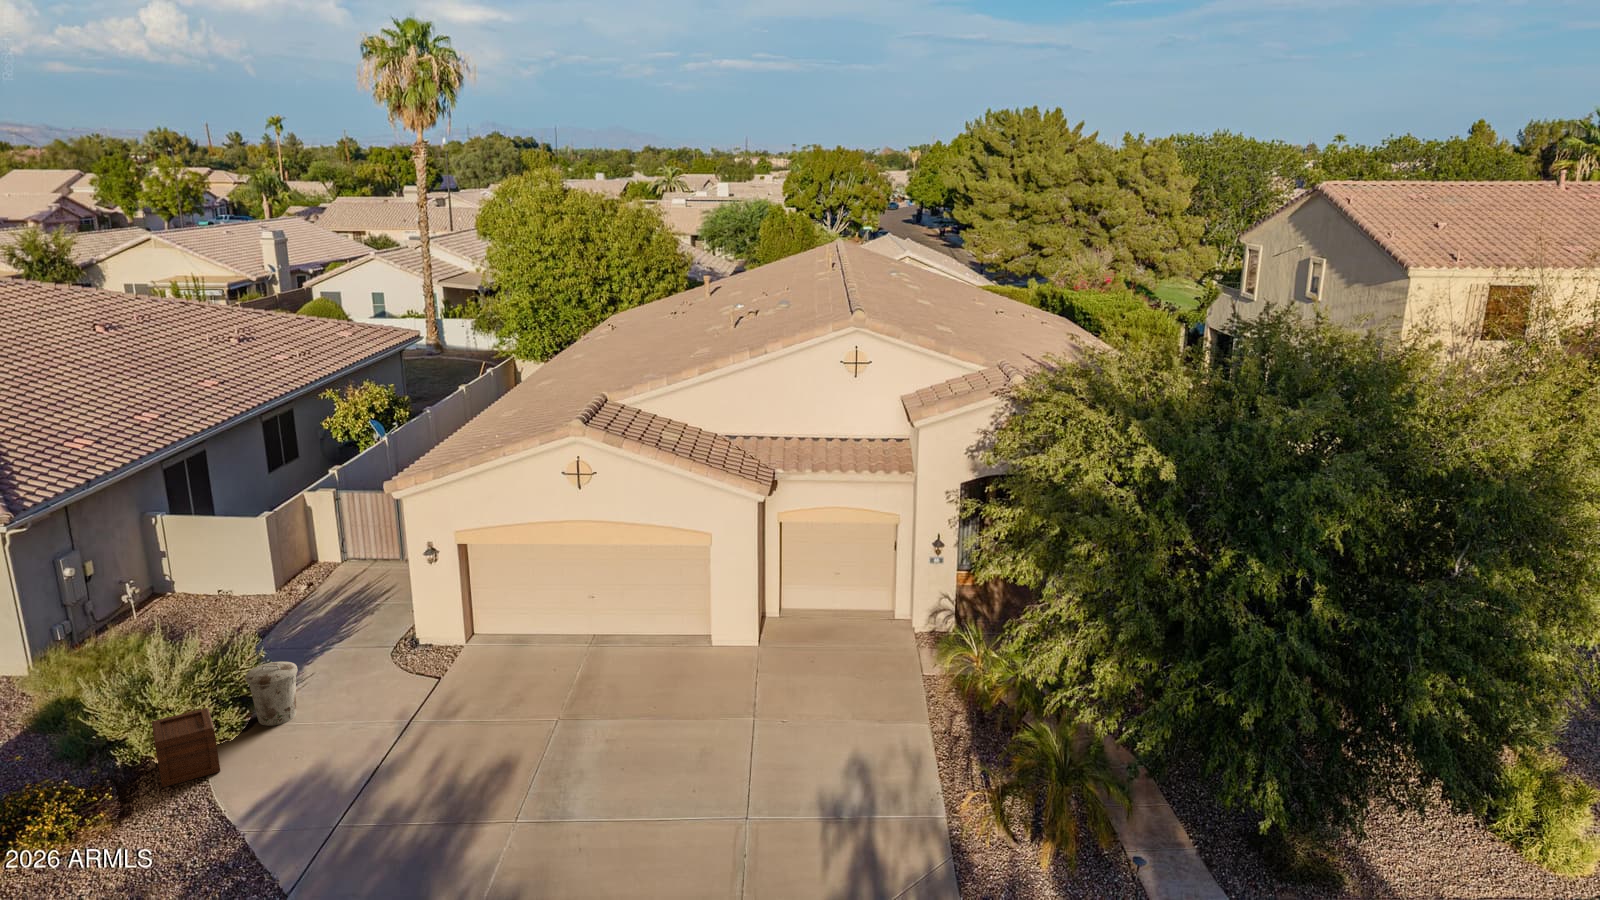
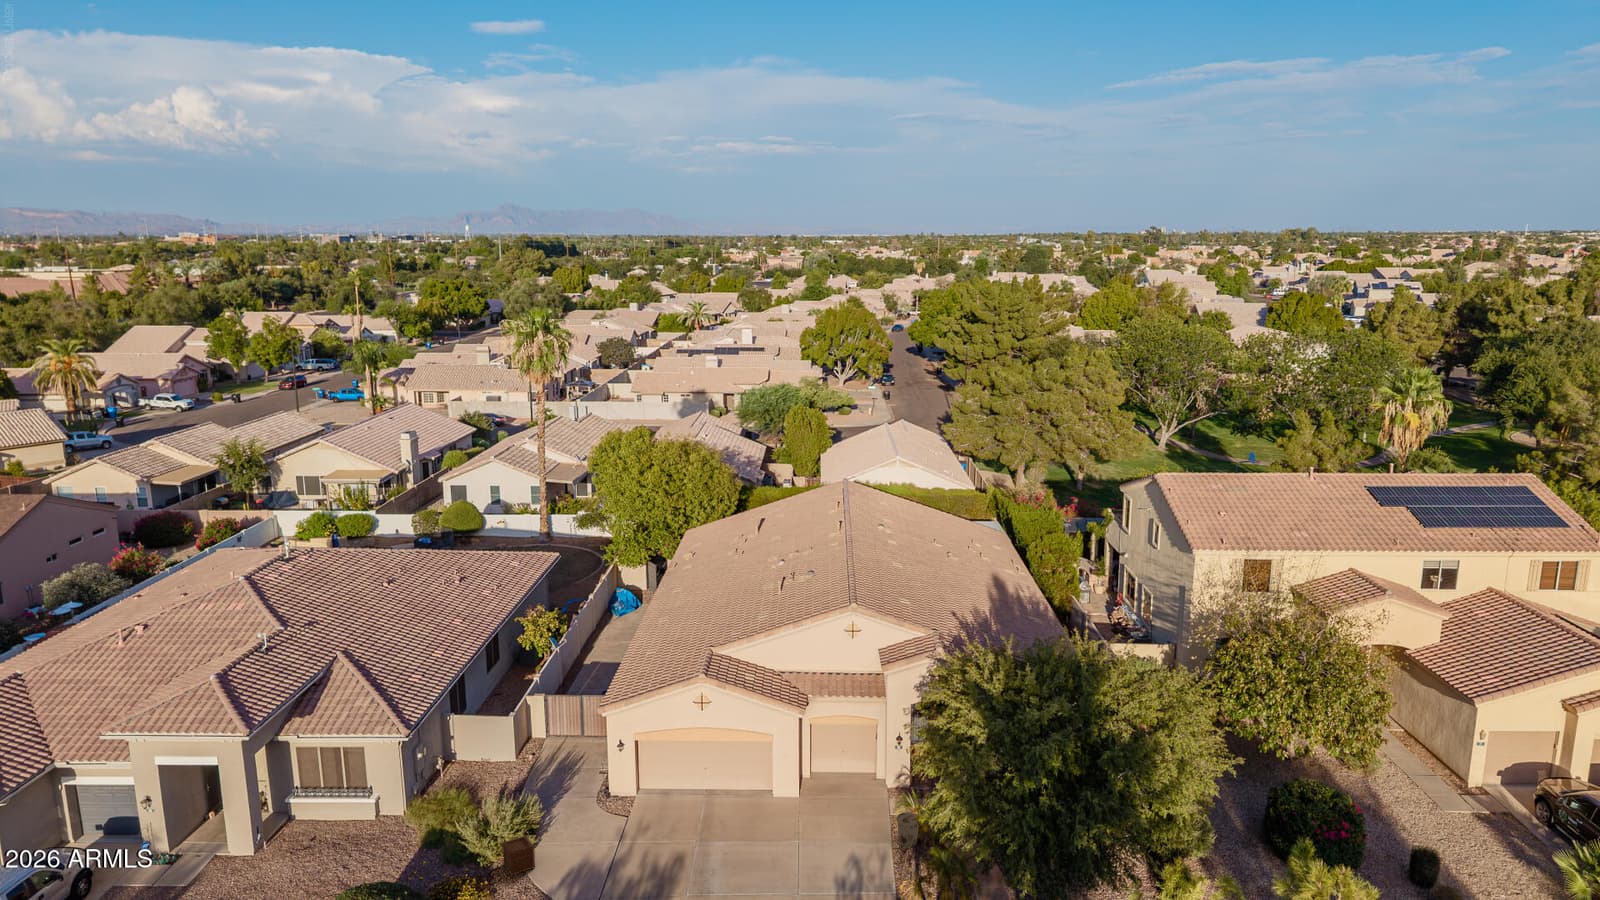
trash can: present [245,662,298,726] -> present [897,812,919,847]

